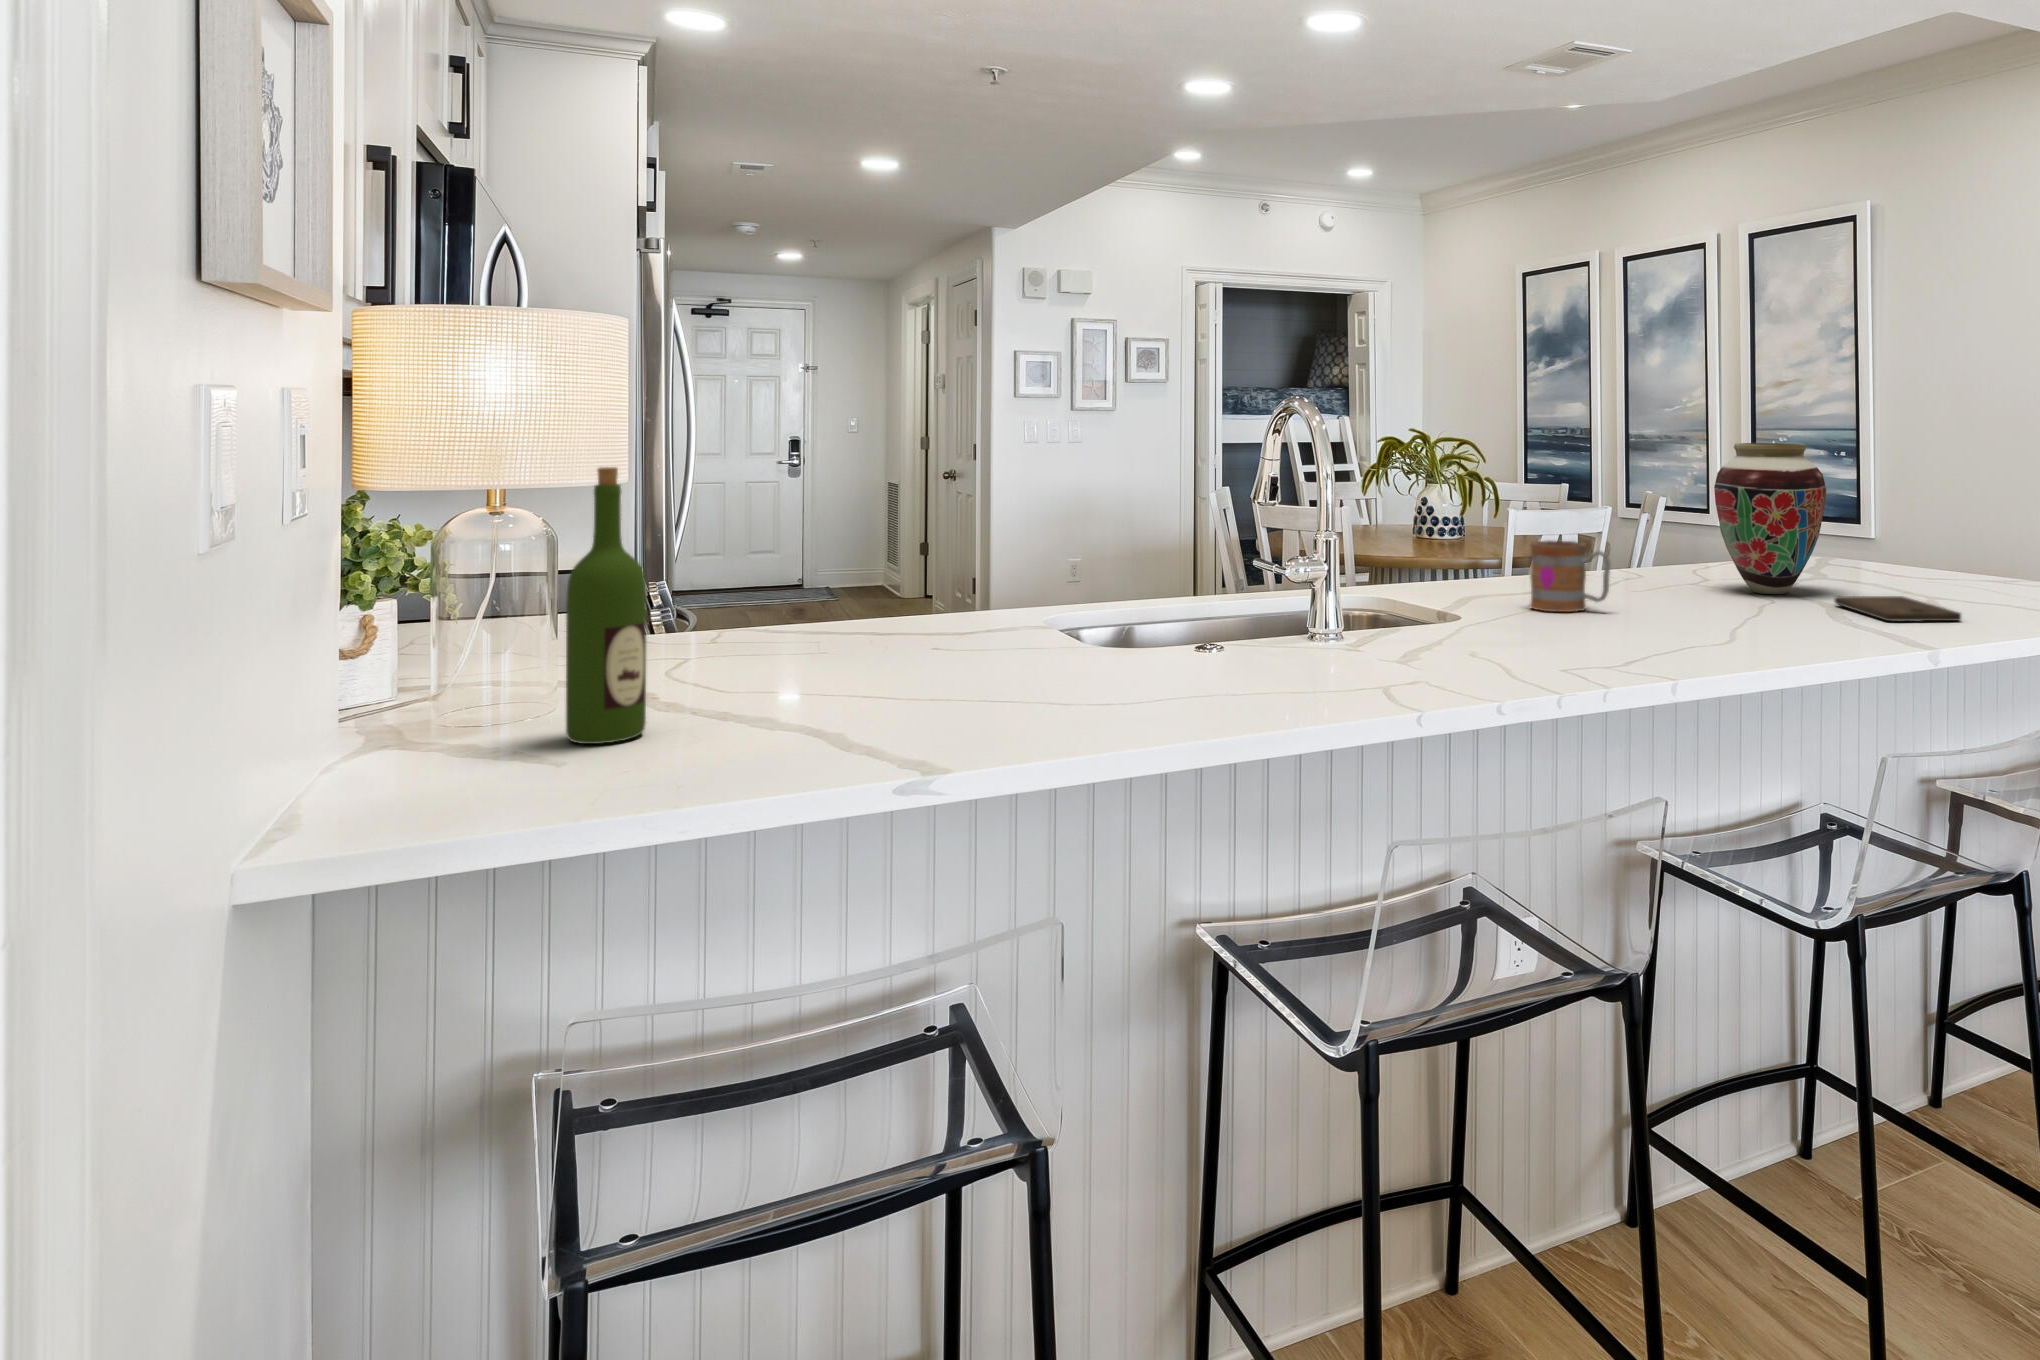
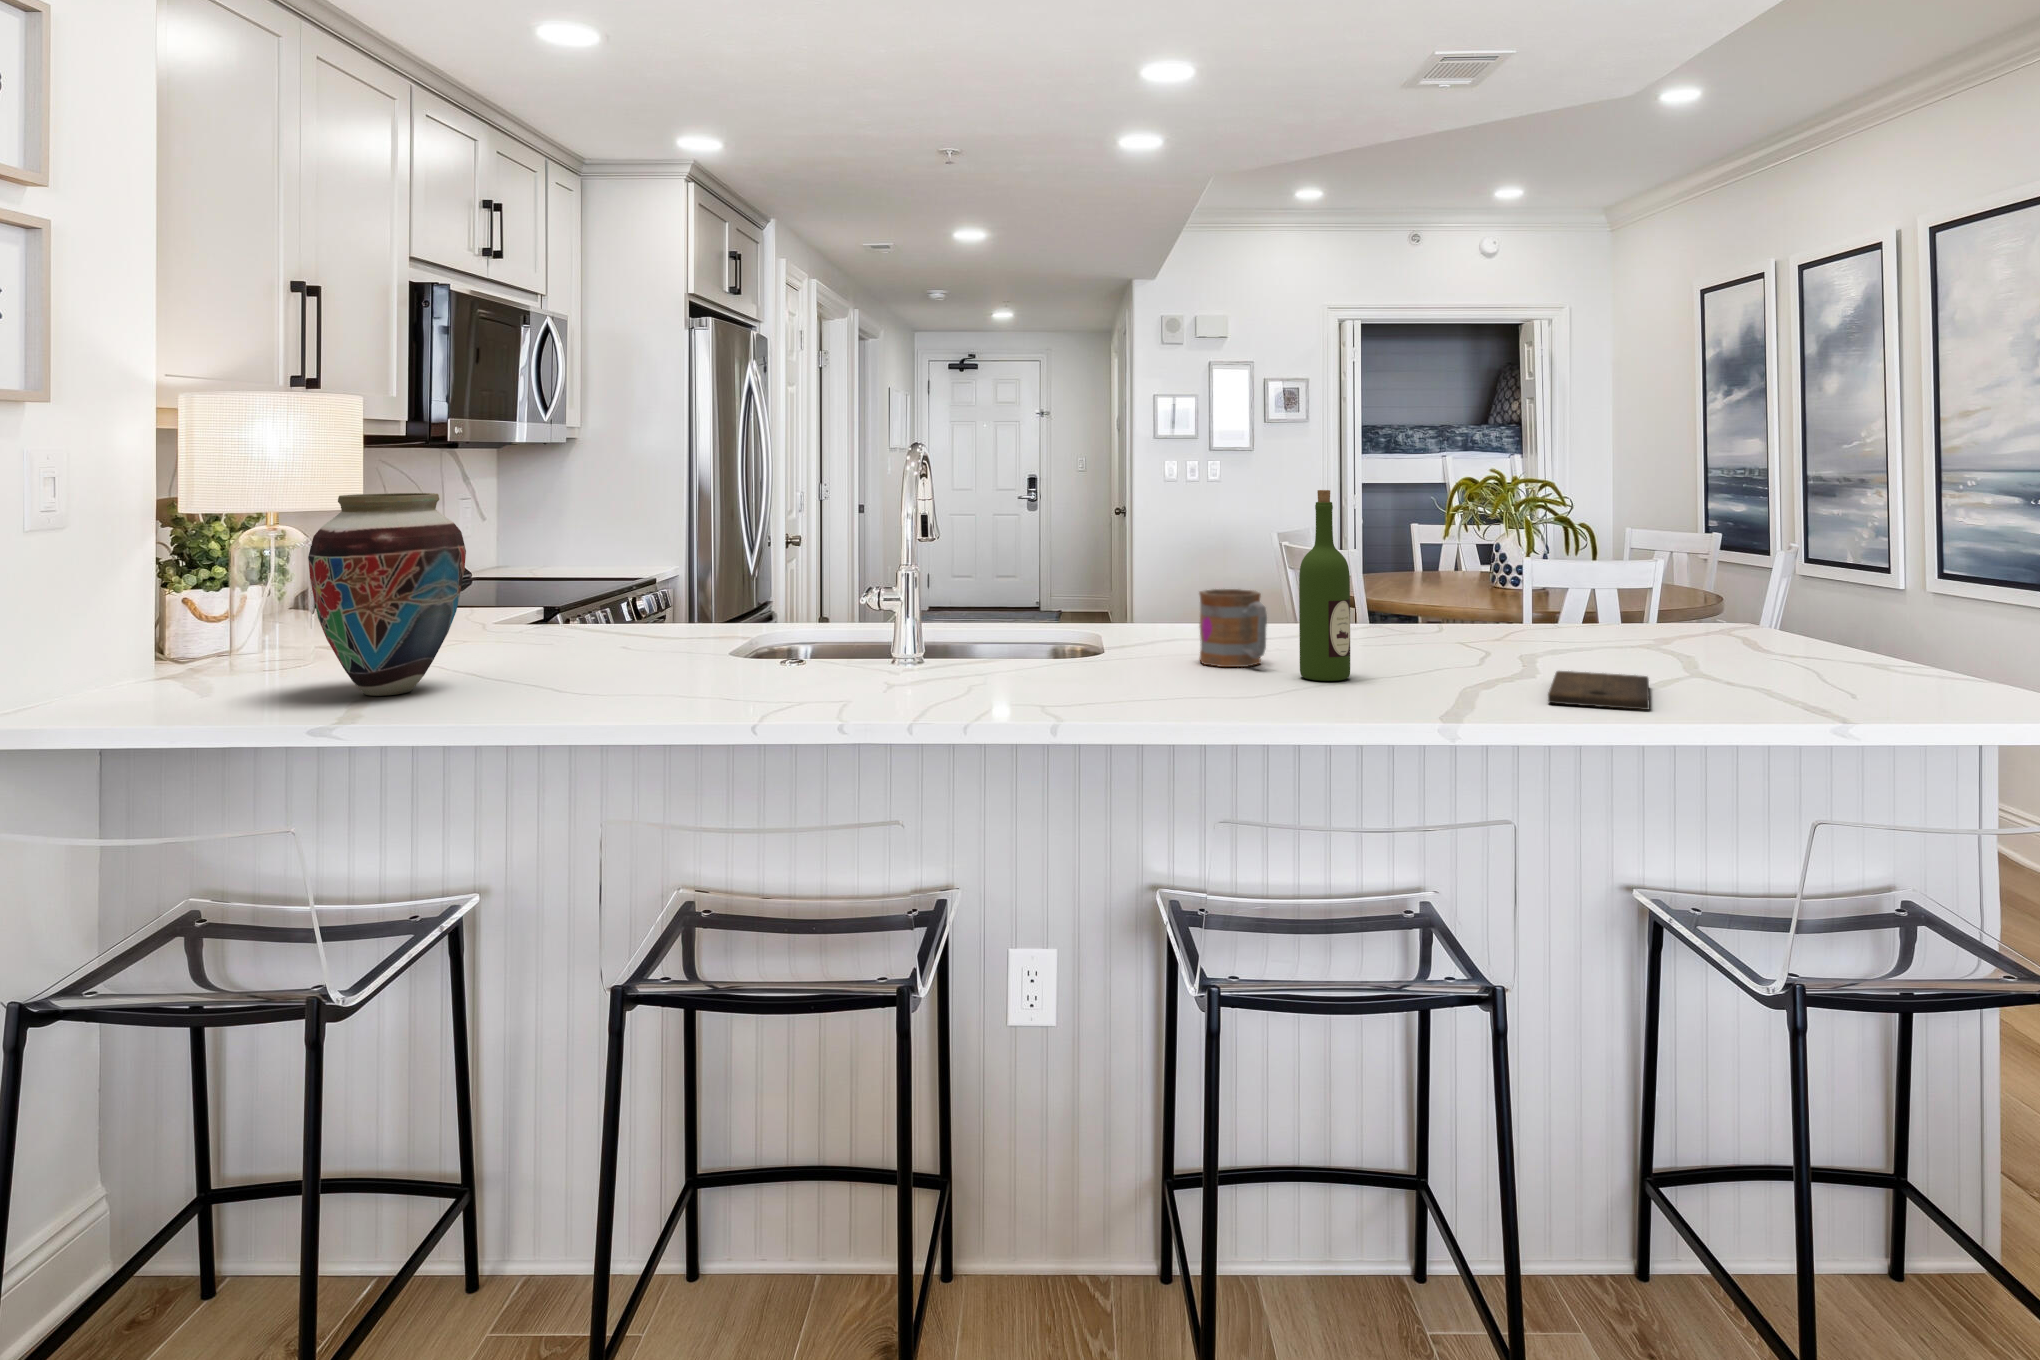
vase: present [1714,443,1826,594] -> present [308,493,466,696]
wine bottle: present [566,467,647,744] -> present [1299,490,1350,681]

